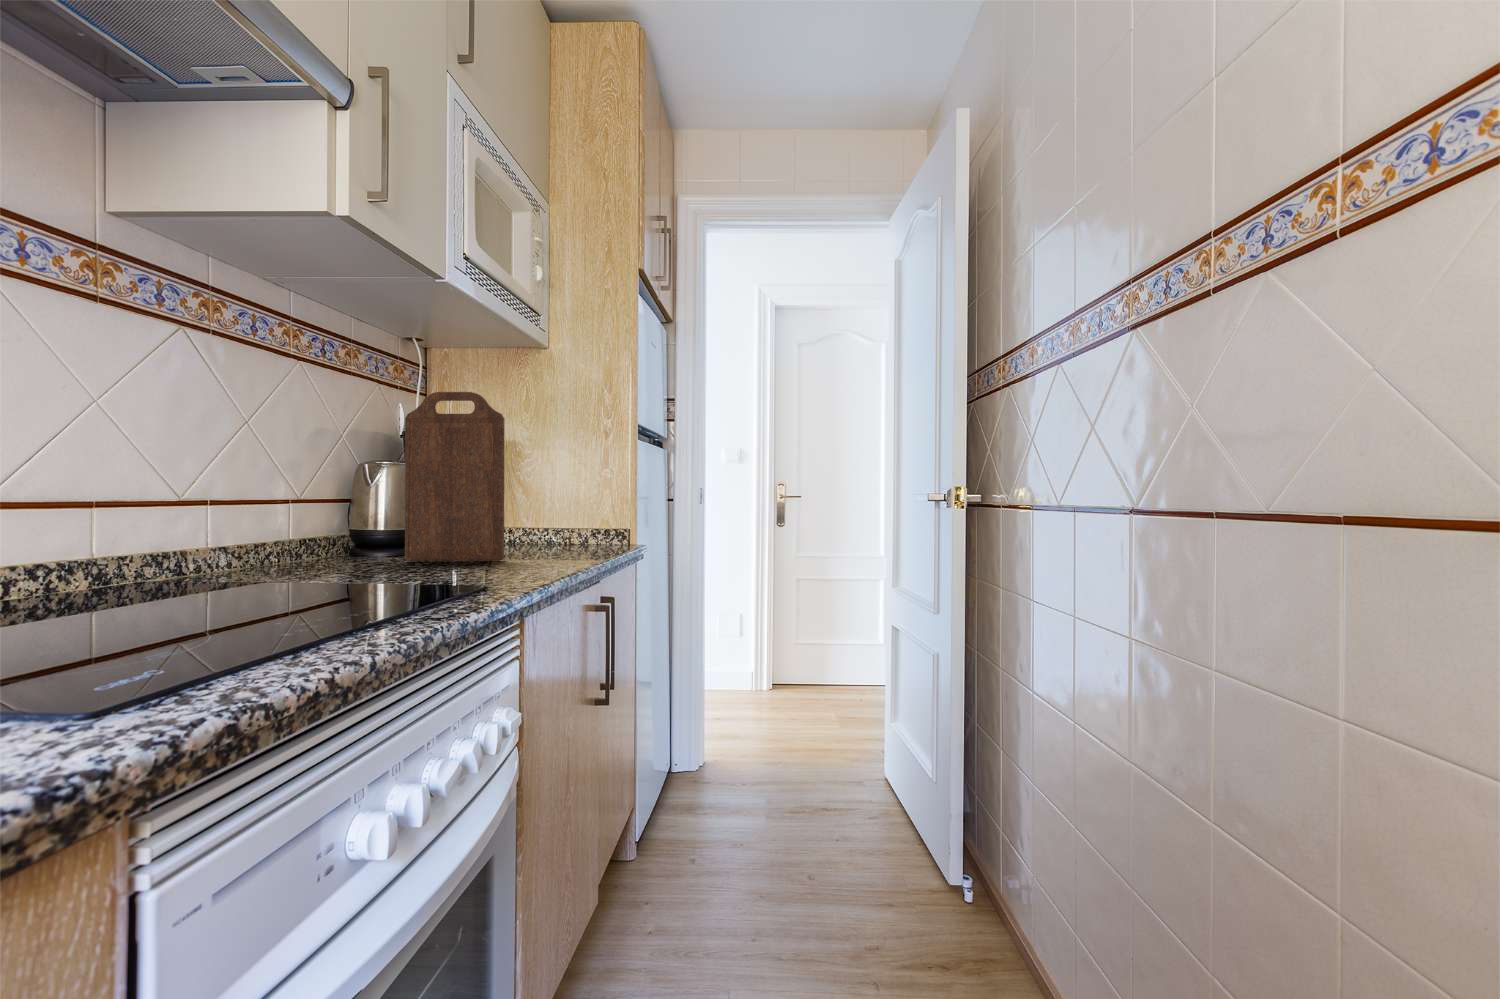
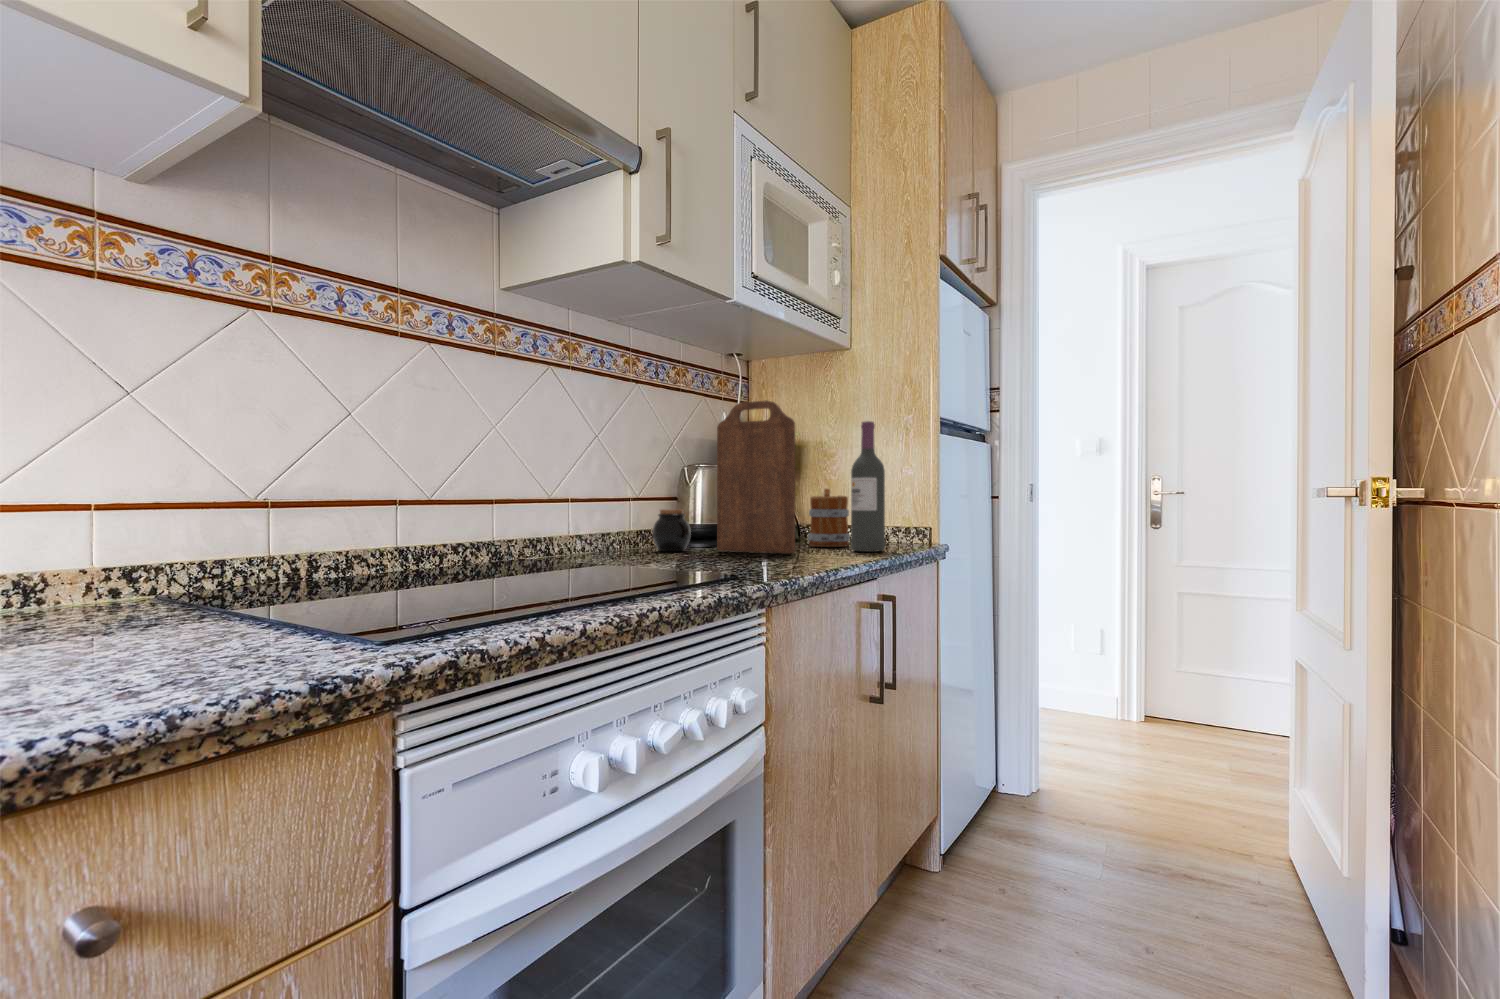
wine bottle: none [561,421,597,556] -> present [851,421,885,552]
mug: none [505,490,552,552] -> present [808,489,850,547]
jar: none [316,513,369,564] -> present [653,509,691,551]

